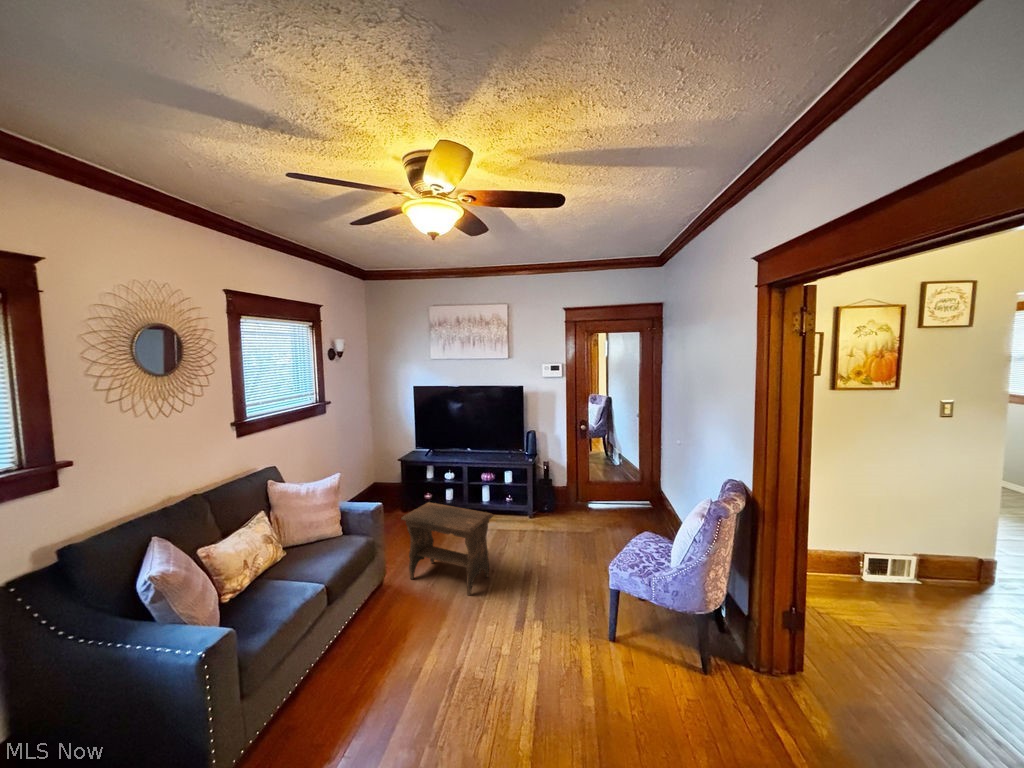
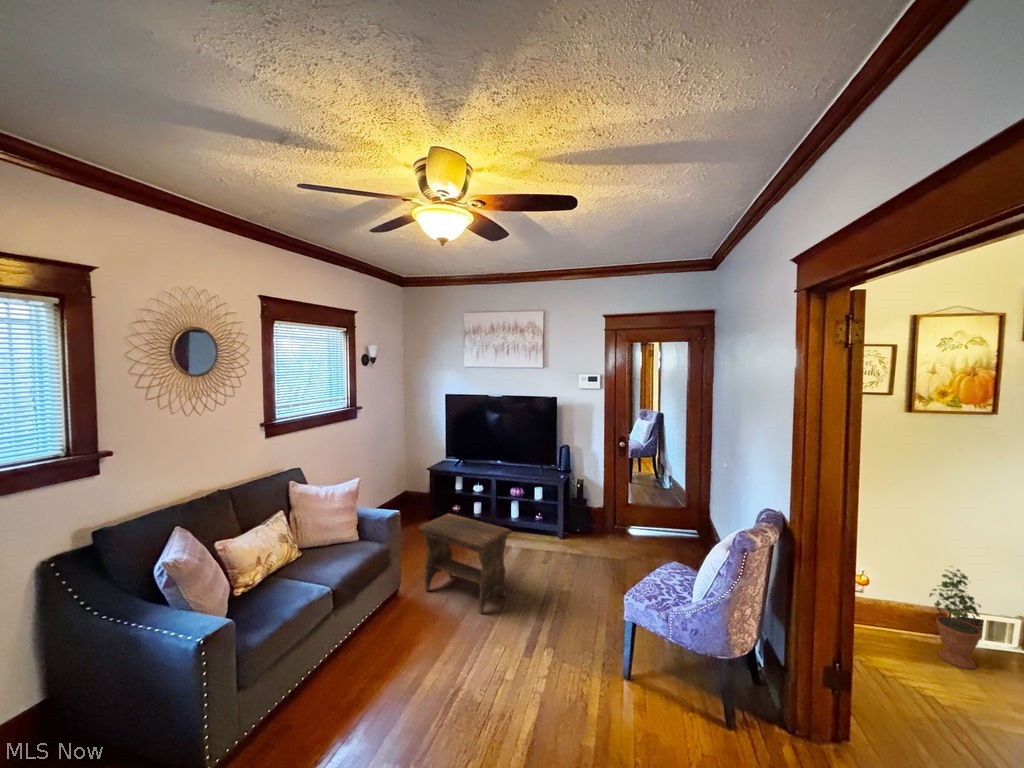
potted plant: none [851,517,891,600] -> present [930,569,982,669]

